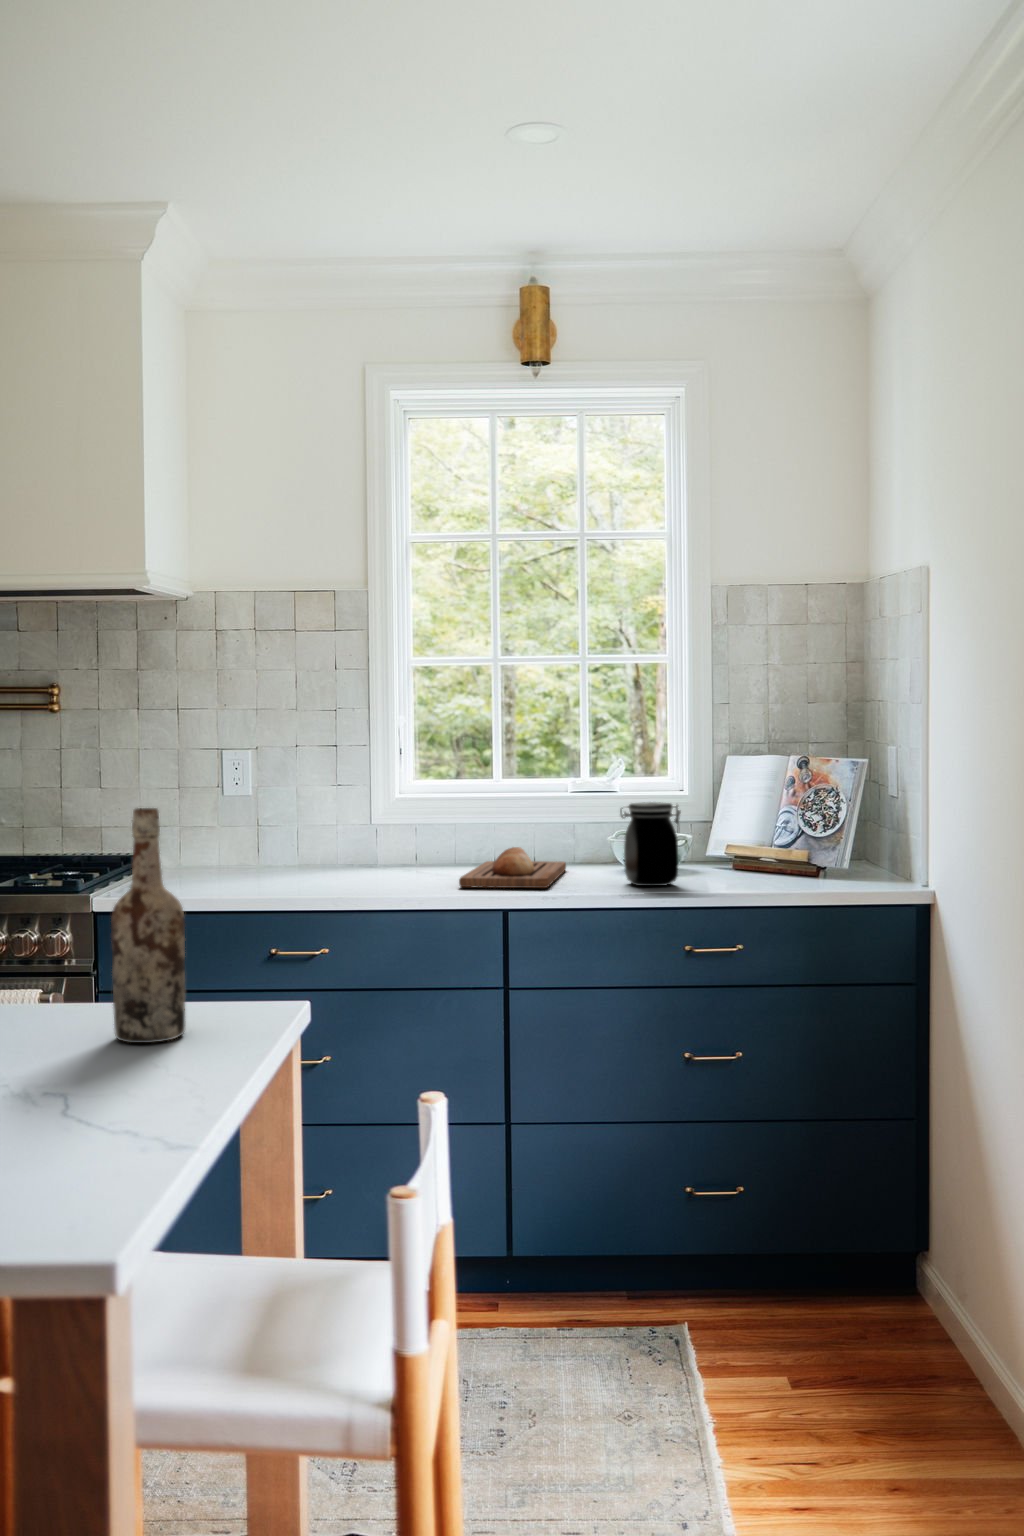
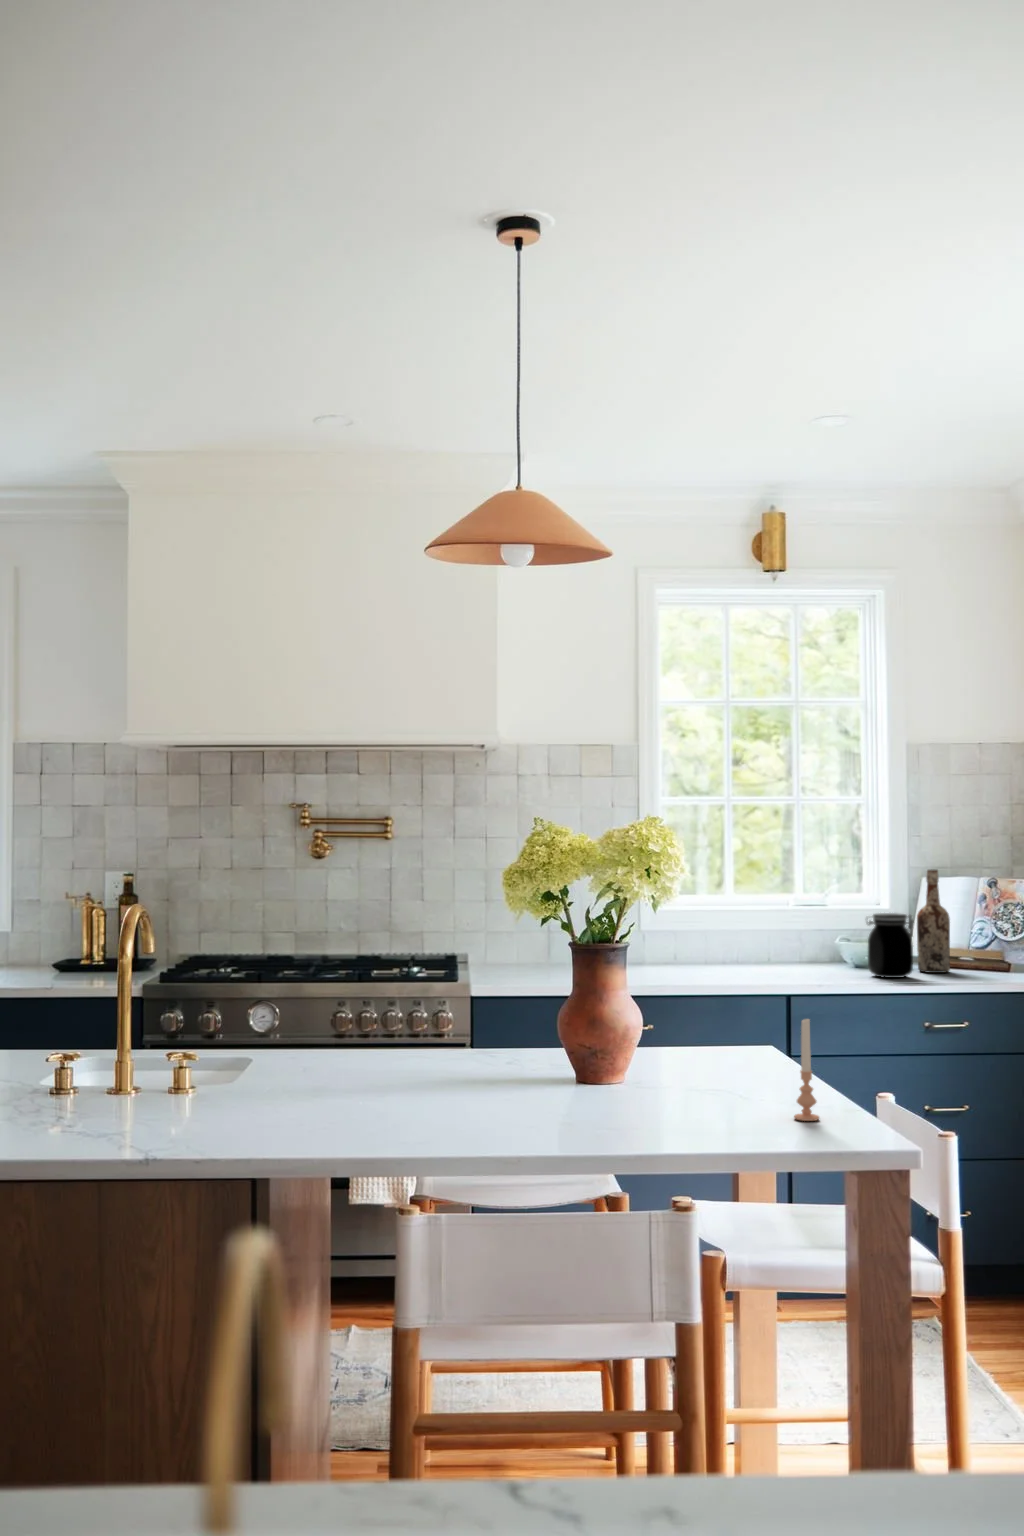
wine bottle: present [111,808,185,1043] -> present [917,870,950,973]
bread loaf: present [459,847,566,888] -> none [740,949,816,979]
candle: none [72,997,118,1176] -> present [794,1019,819,1121]

